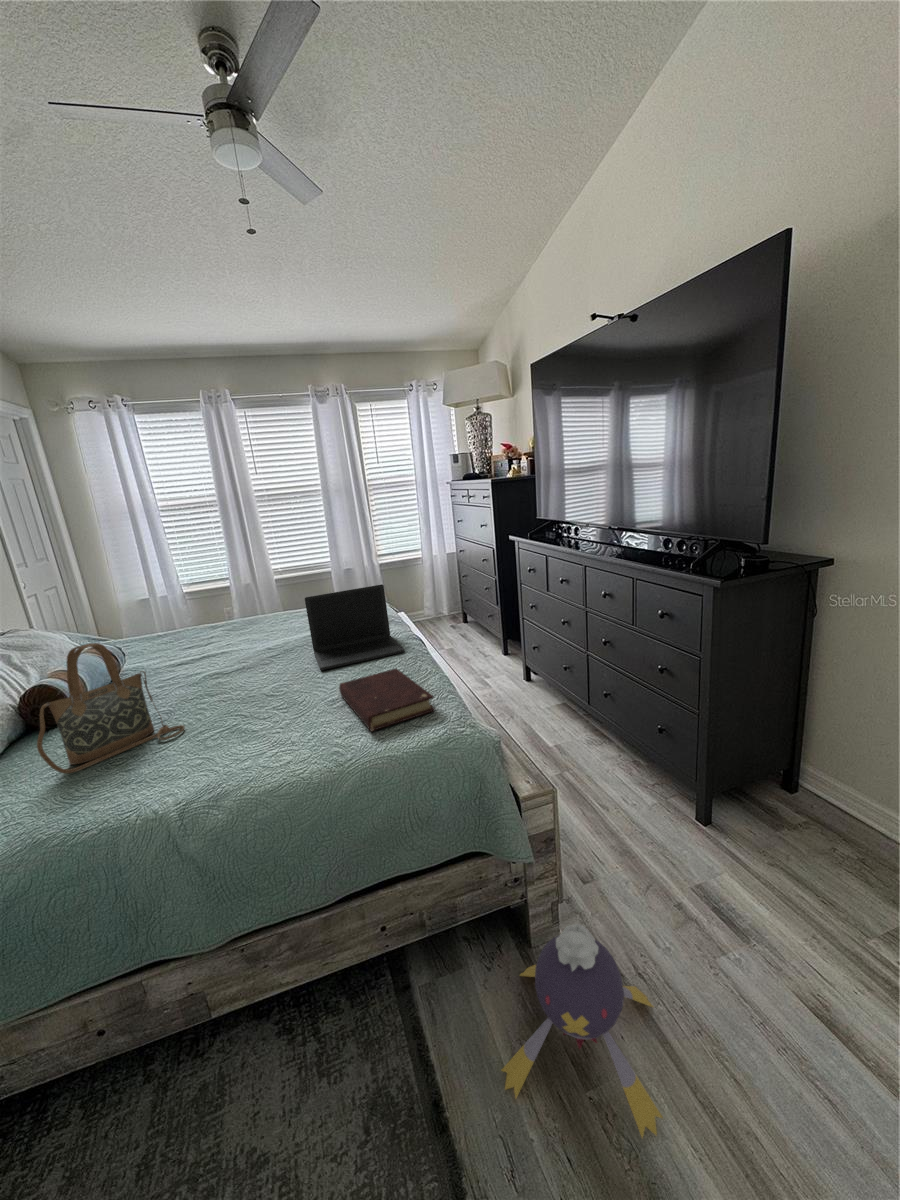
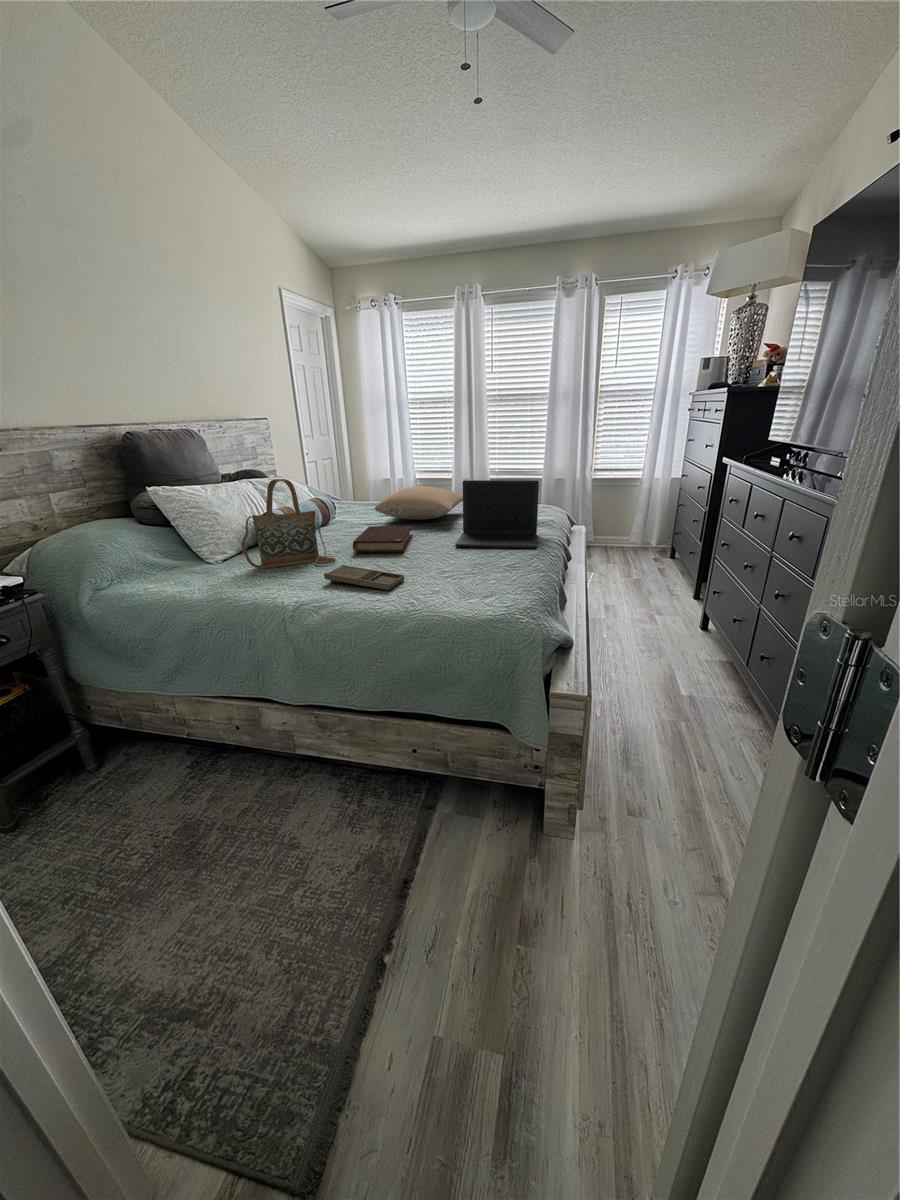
pillow: none [192,607,290,651] -> present [375,486,463,520]
book: present [339,669,435,731] -> present [353,526,413,552]
tray: none [197,723,300,759] -> present [324,565,404,590]
plush toy: present [502,924,662,1138] -> none [454,811,623,1011]

